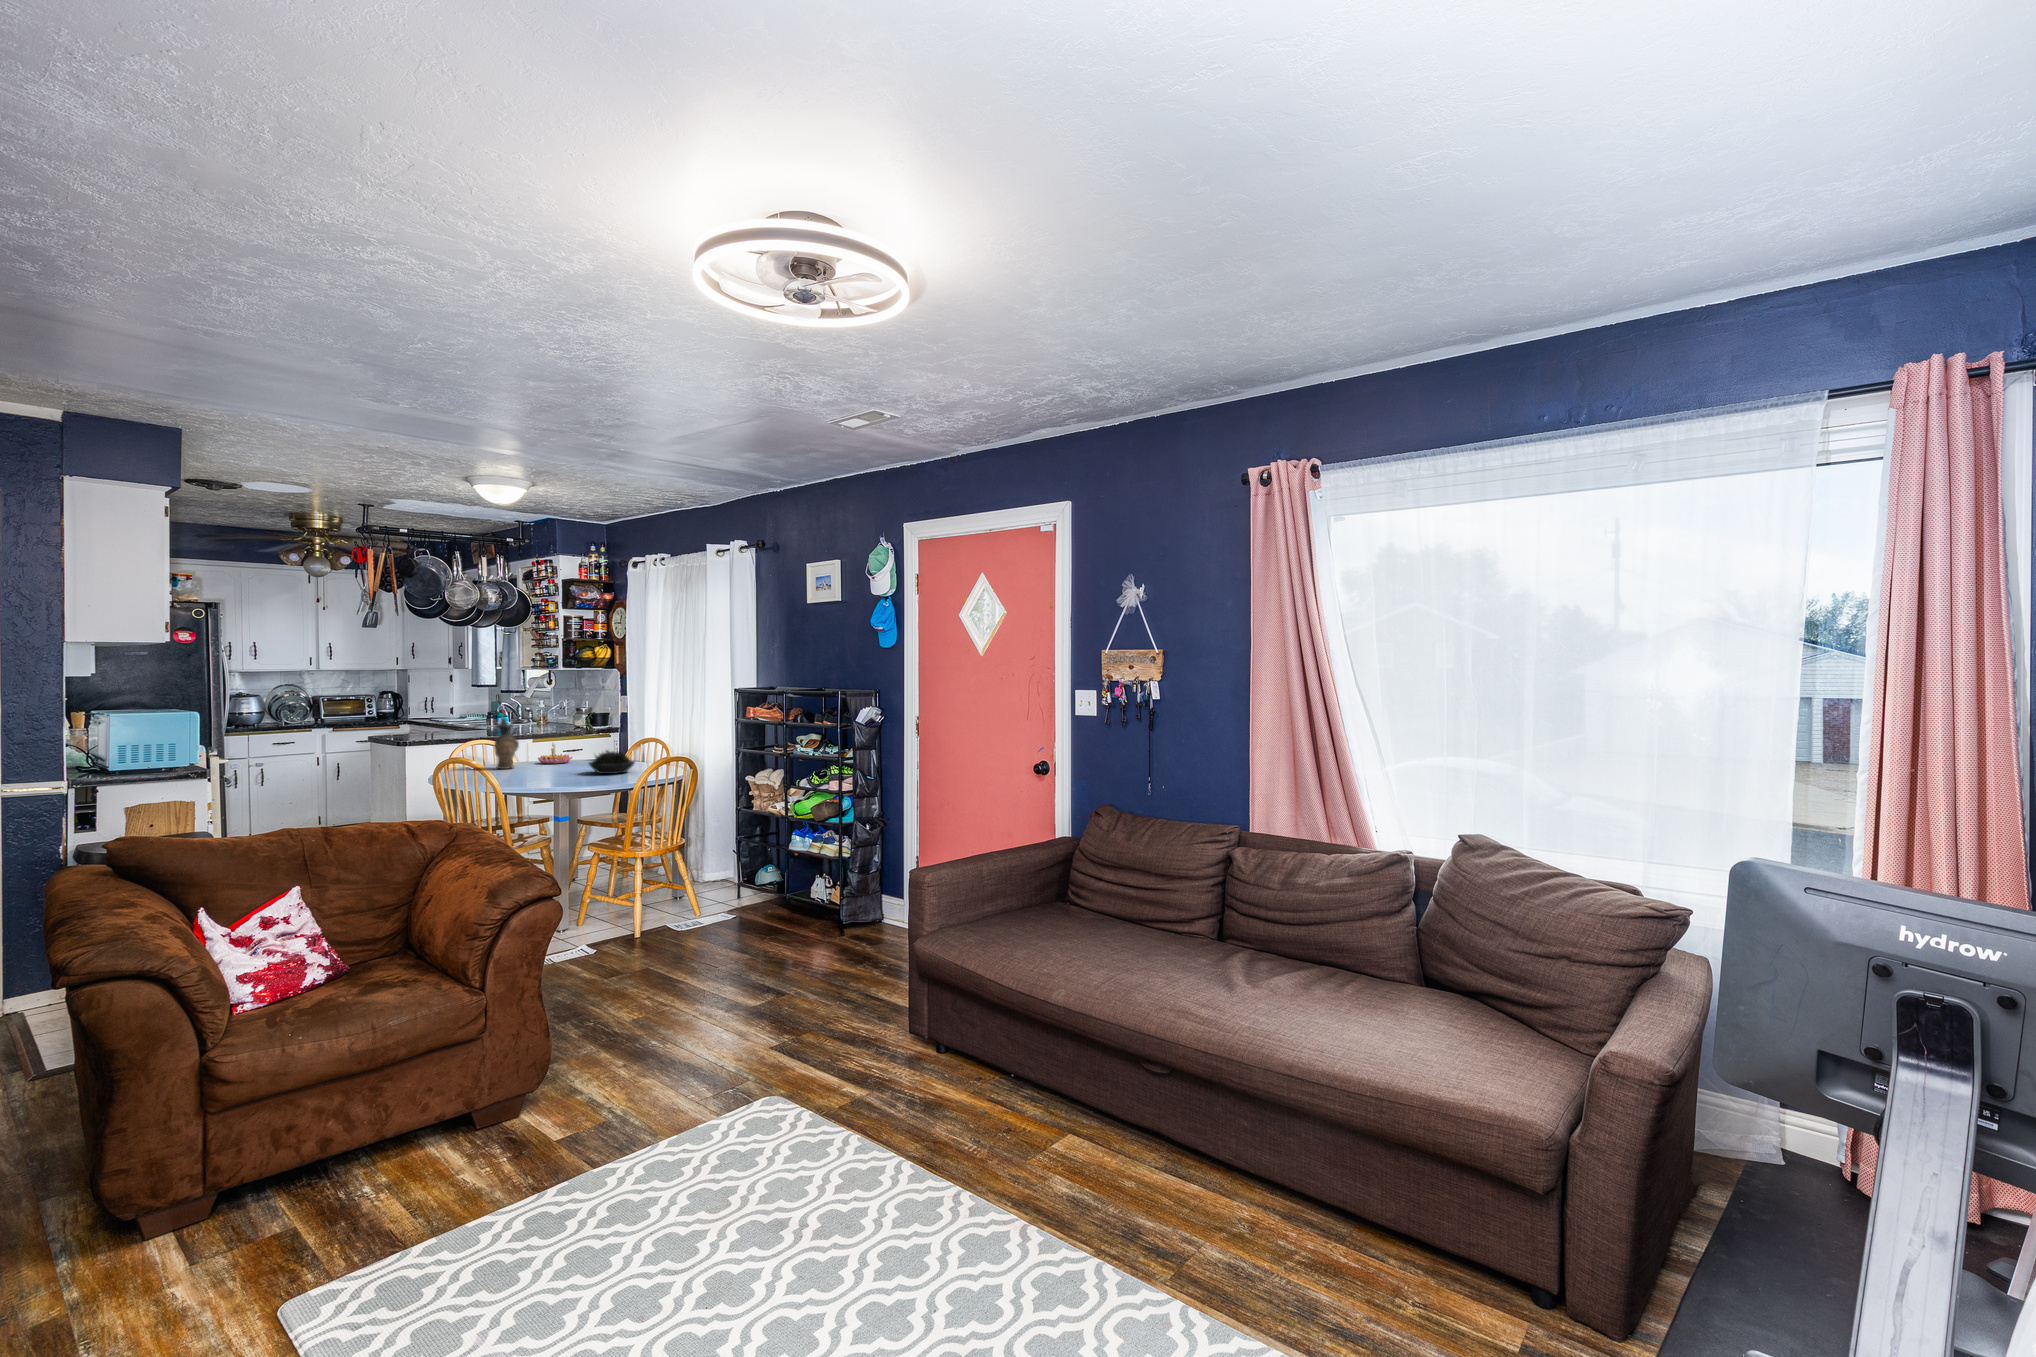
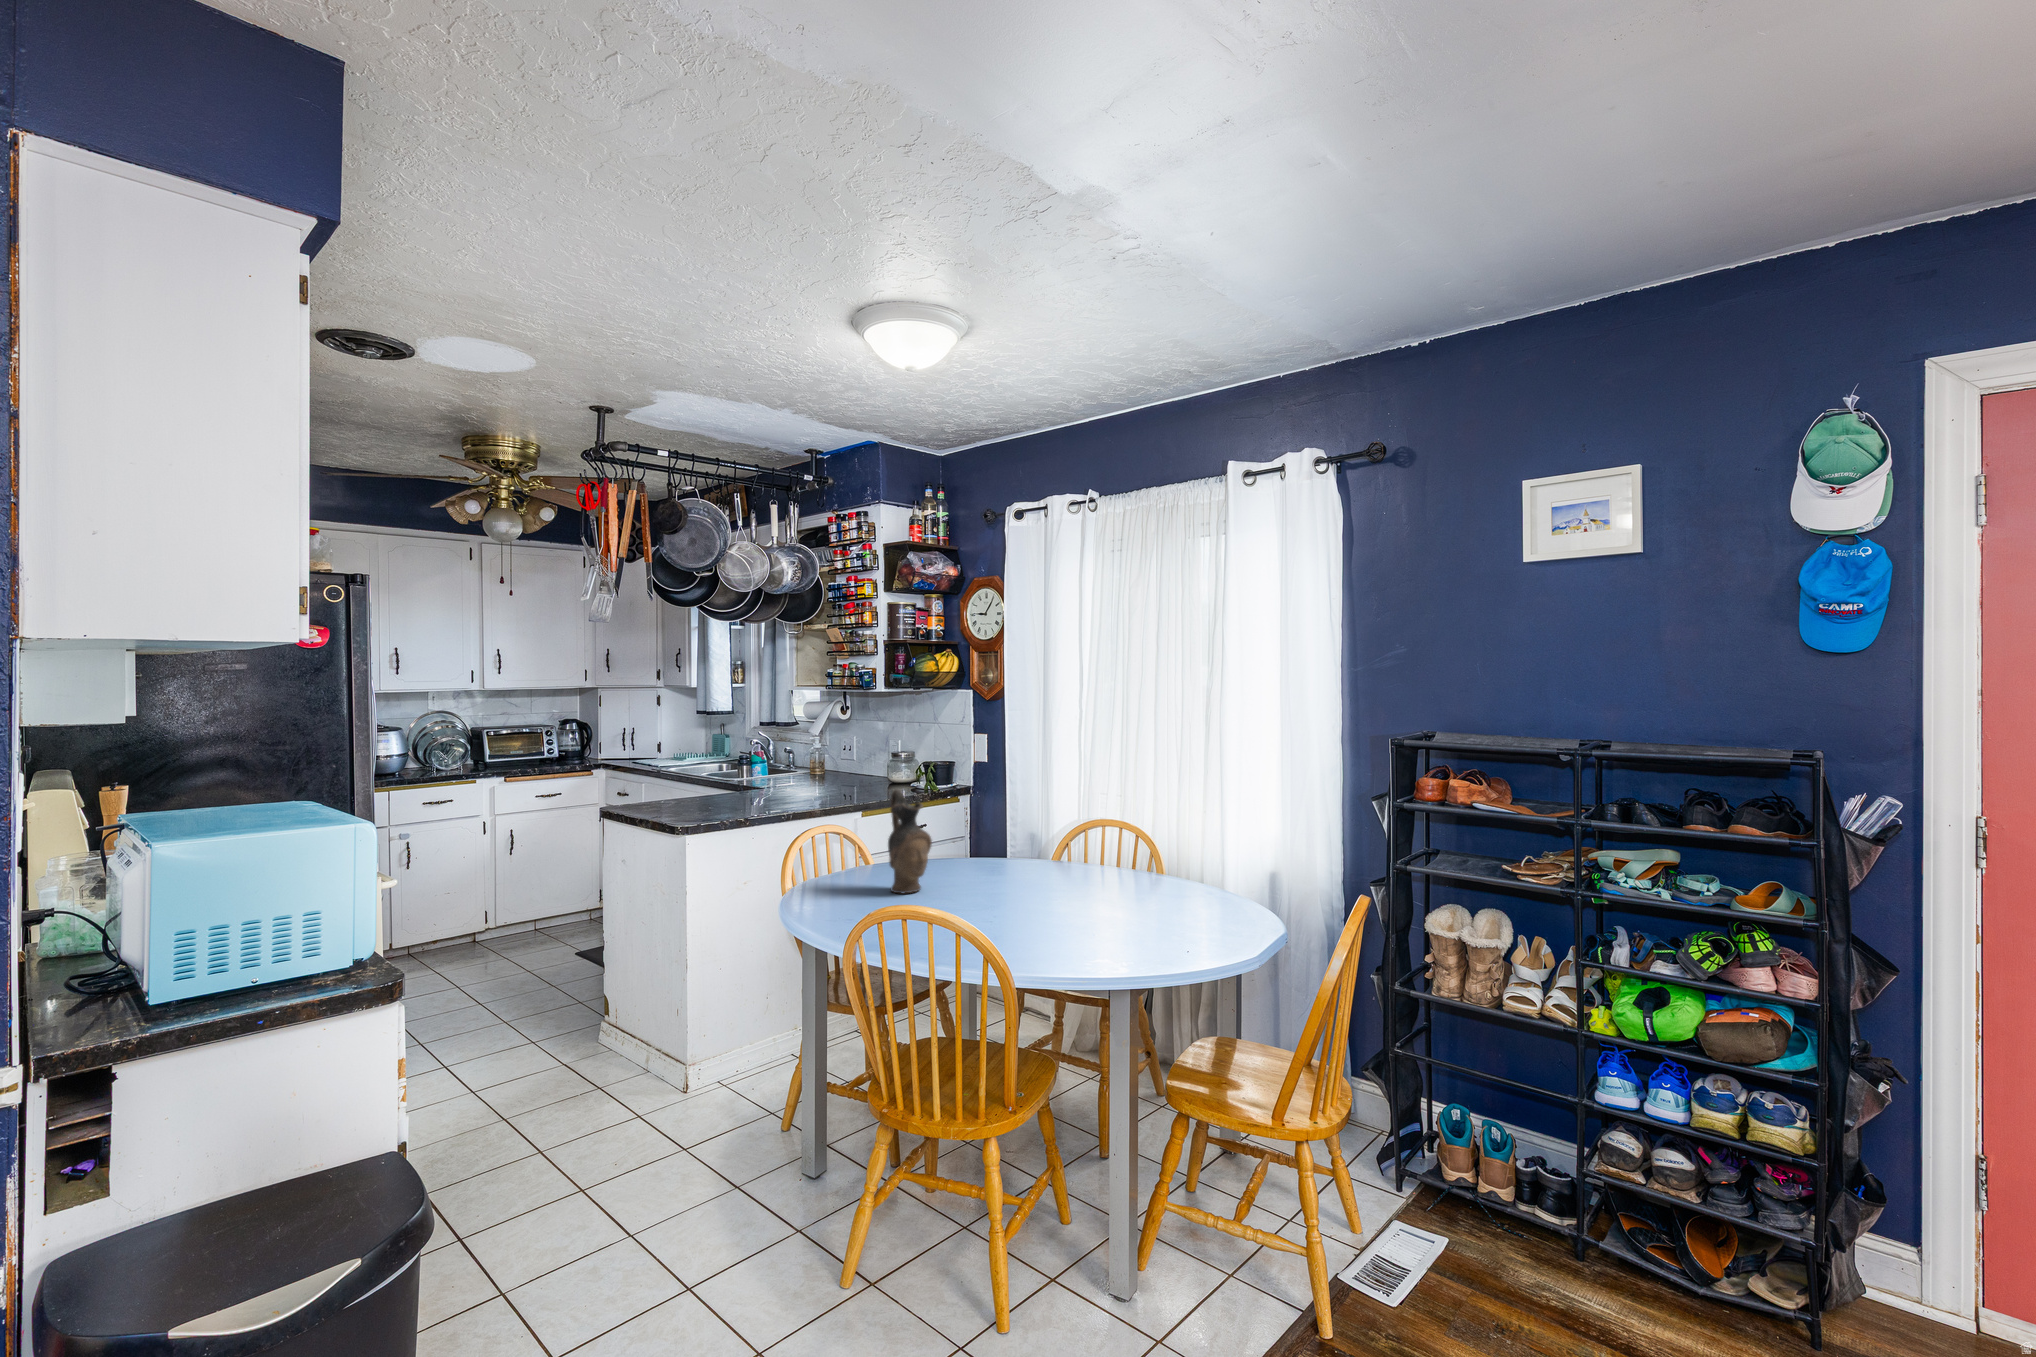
candle holder: present [538,743,573,764] -> none [936,830,994,873]
succulent plant: present [589,751,635,774] -> none [1104,863,1195,917]

